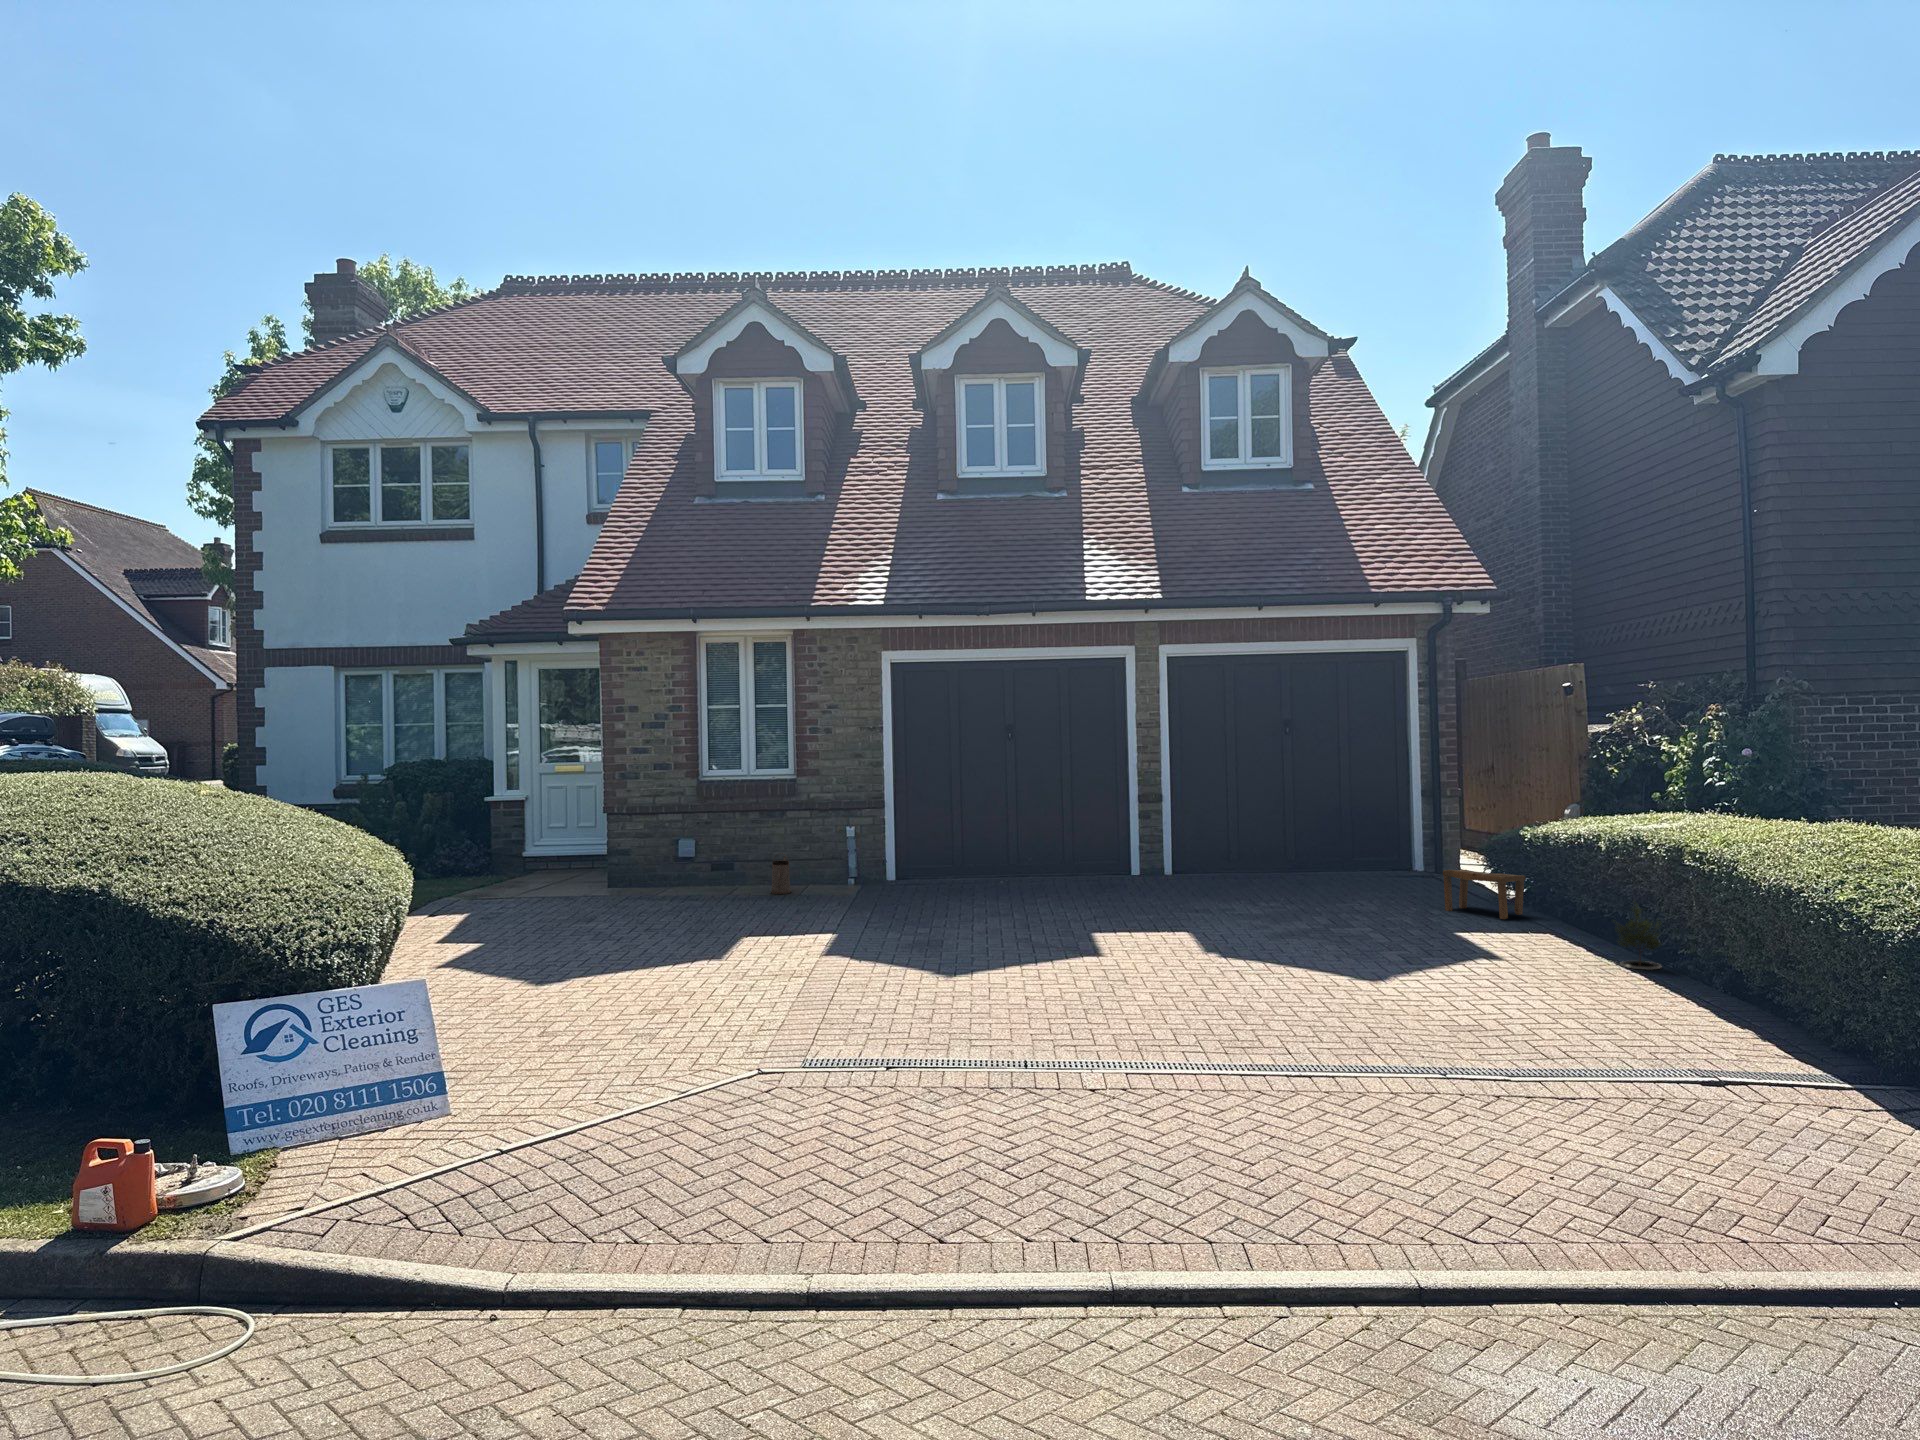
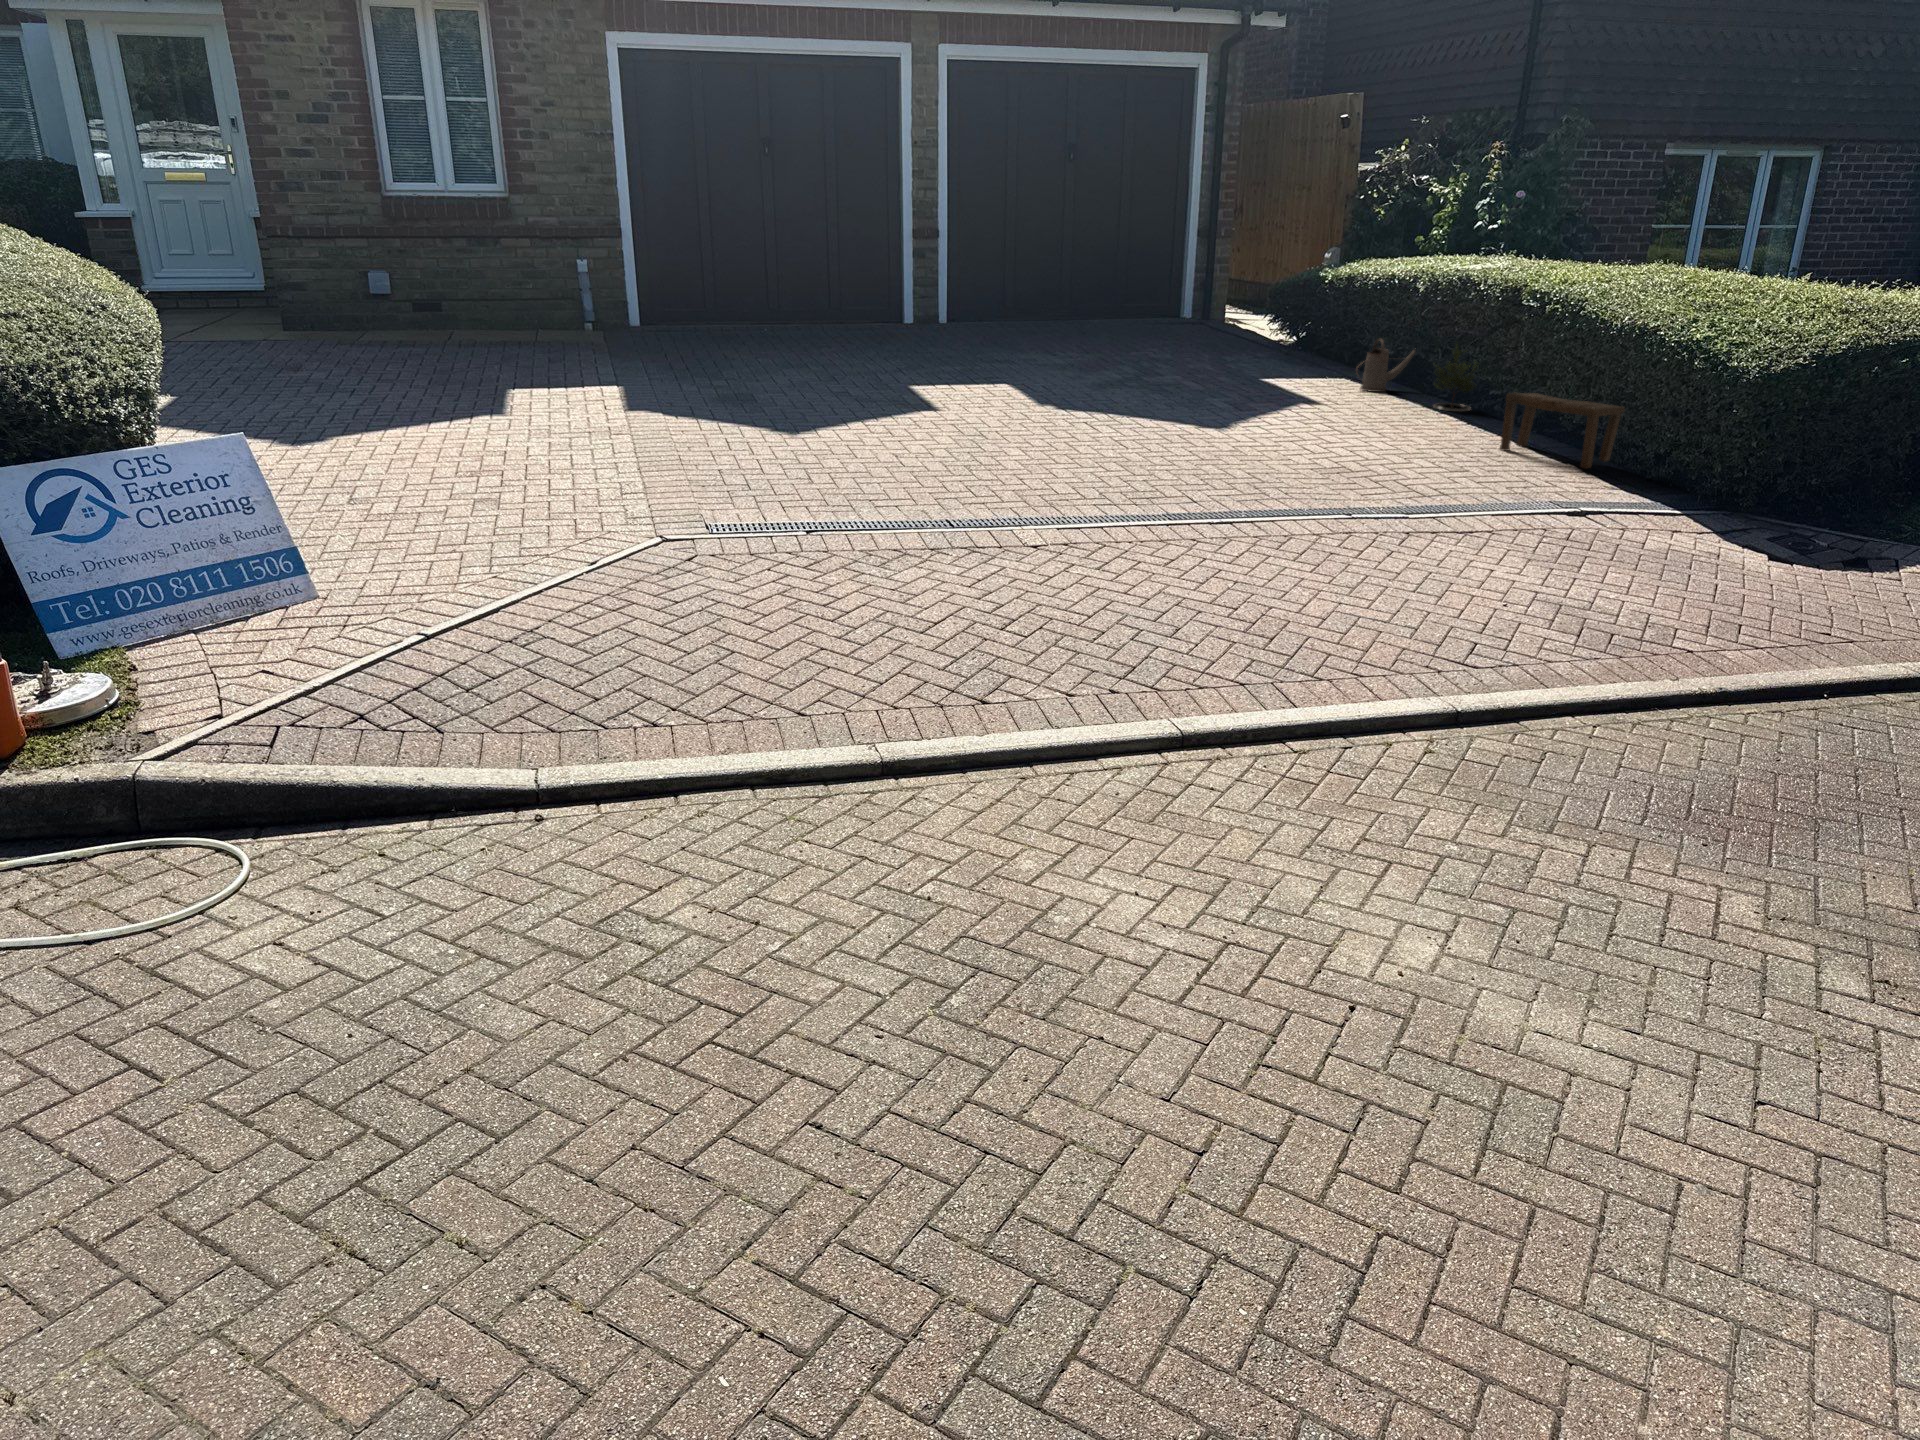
watering can: present [771,853,791,894] -> present [1356,339,1415,392]
bench: present [1443,870,1525,919] -> present [1500,393,1625,468]

